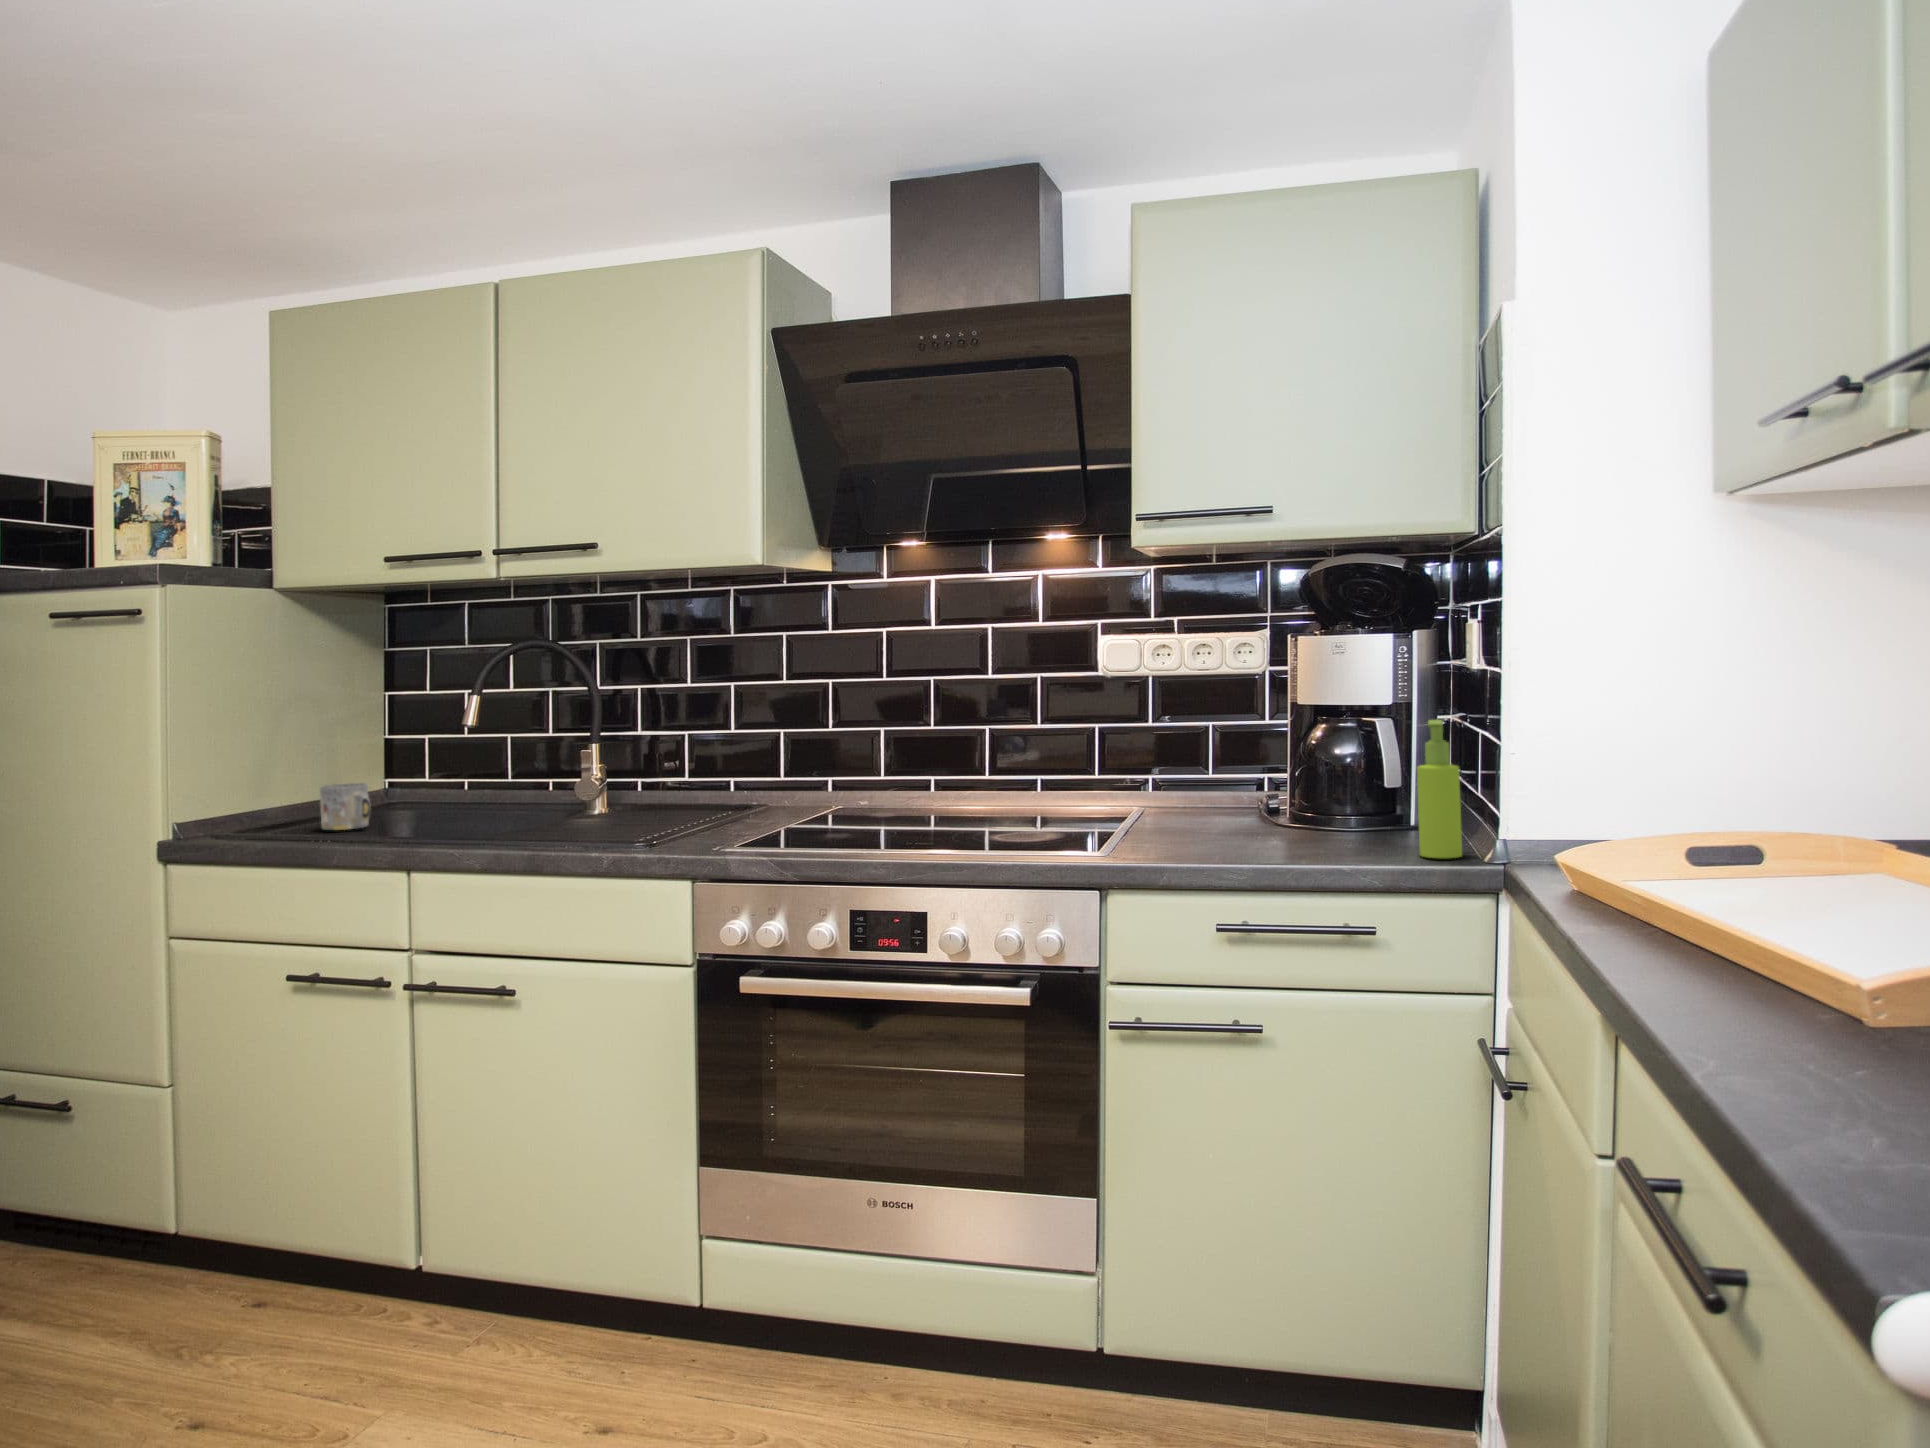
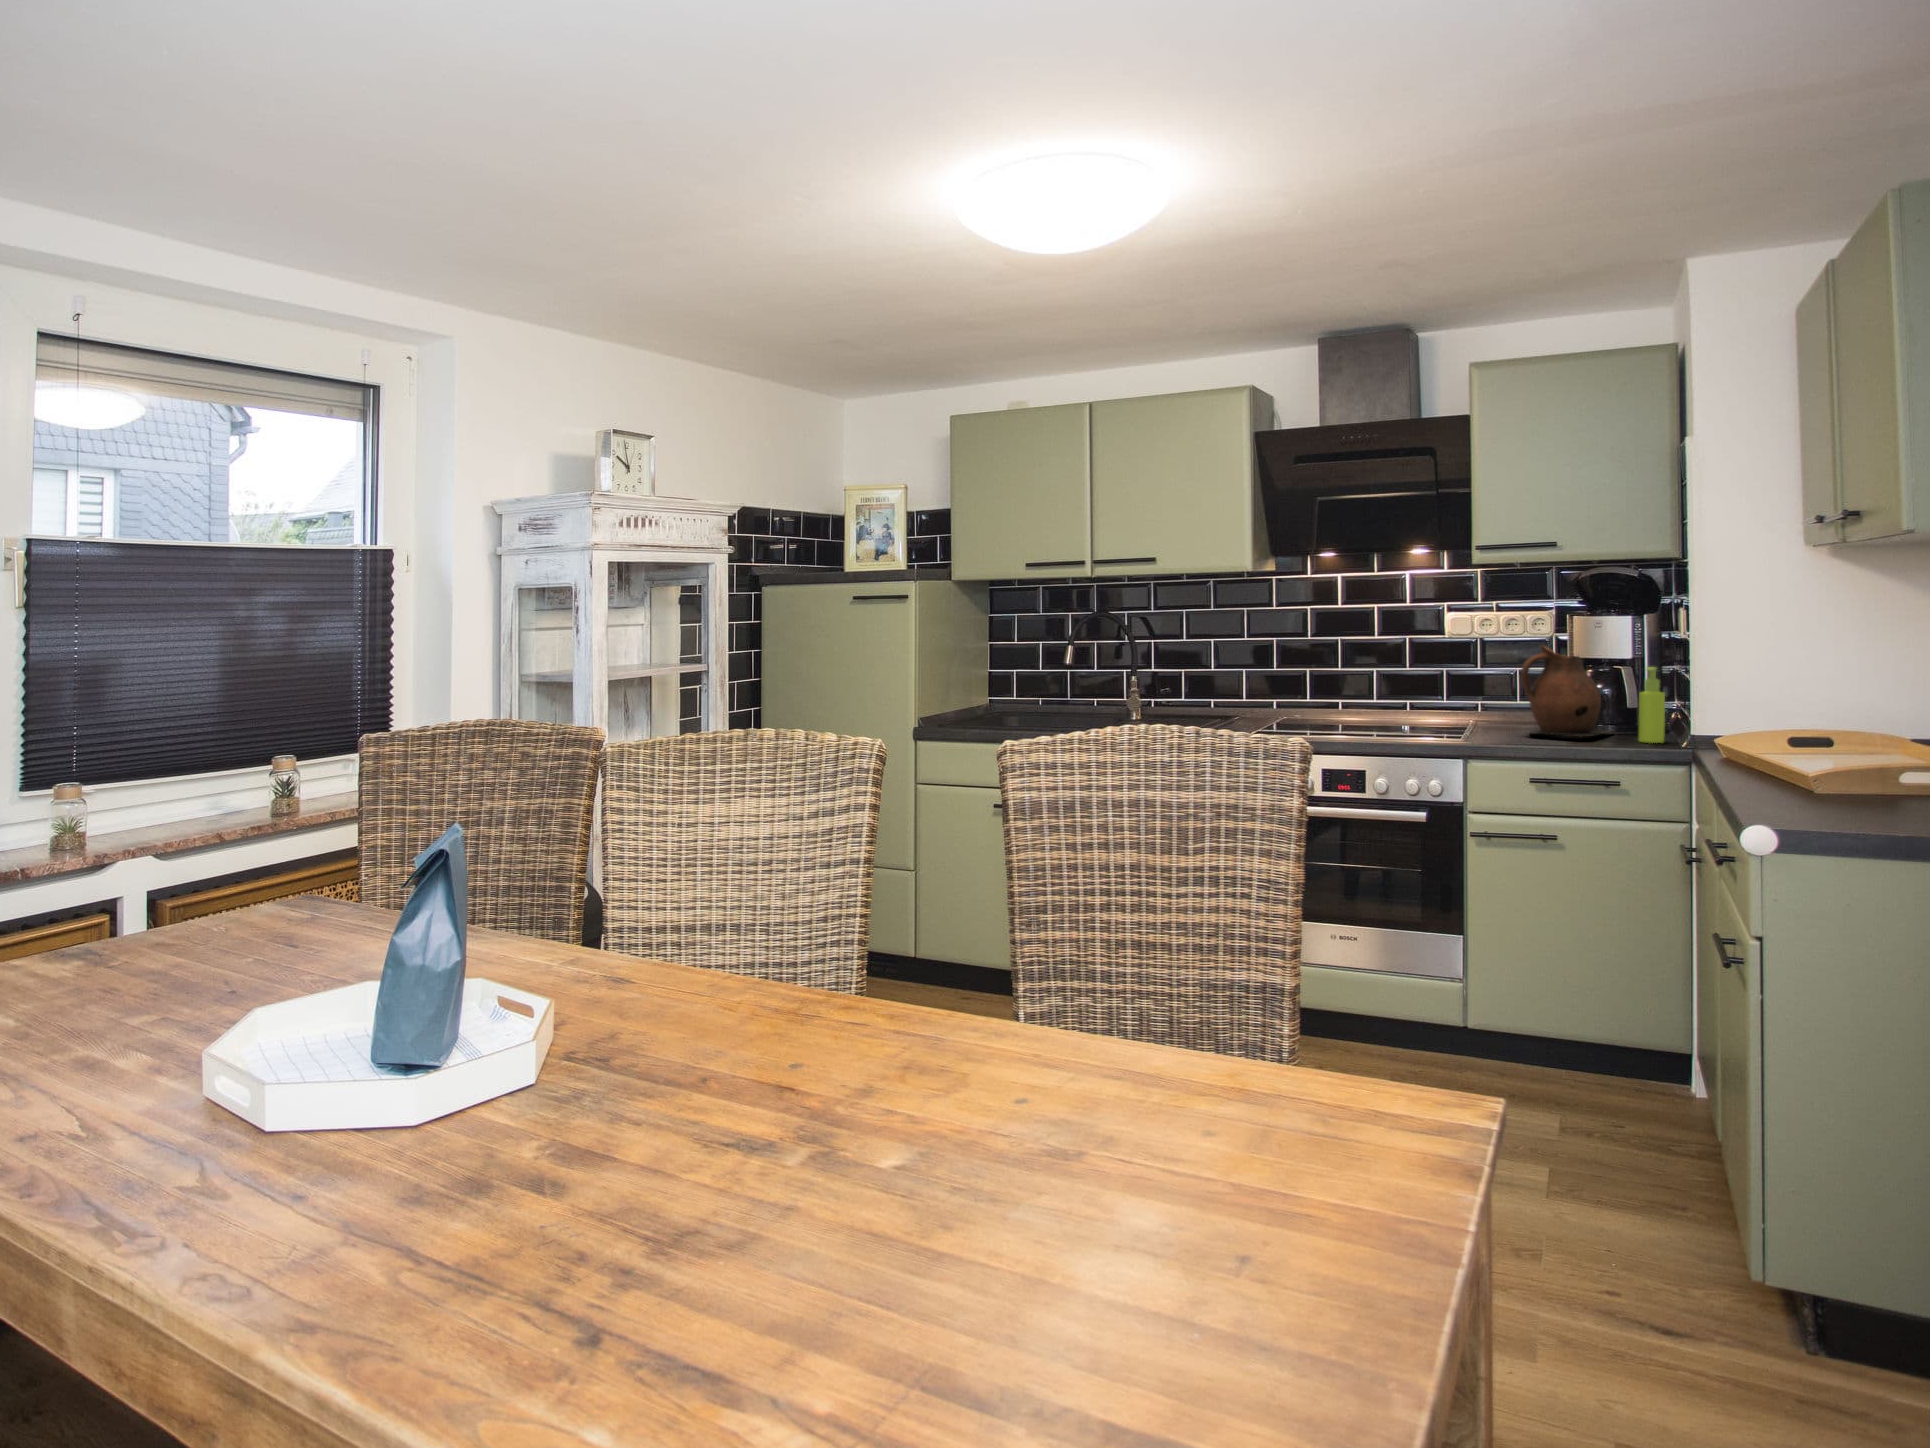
ceramic pitcher: none [1220,686,1374,853] -> present [1521,646,1612,737]
mug: present [320,783,371,830] -> none [977,689,1006,714]

